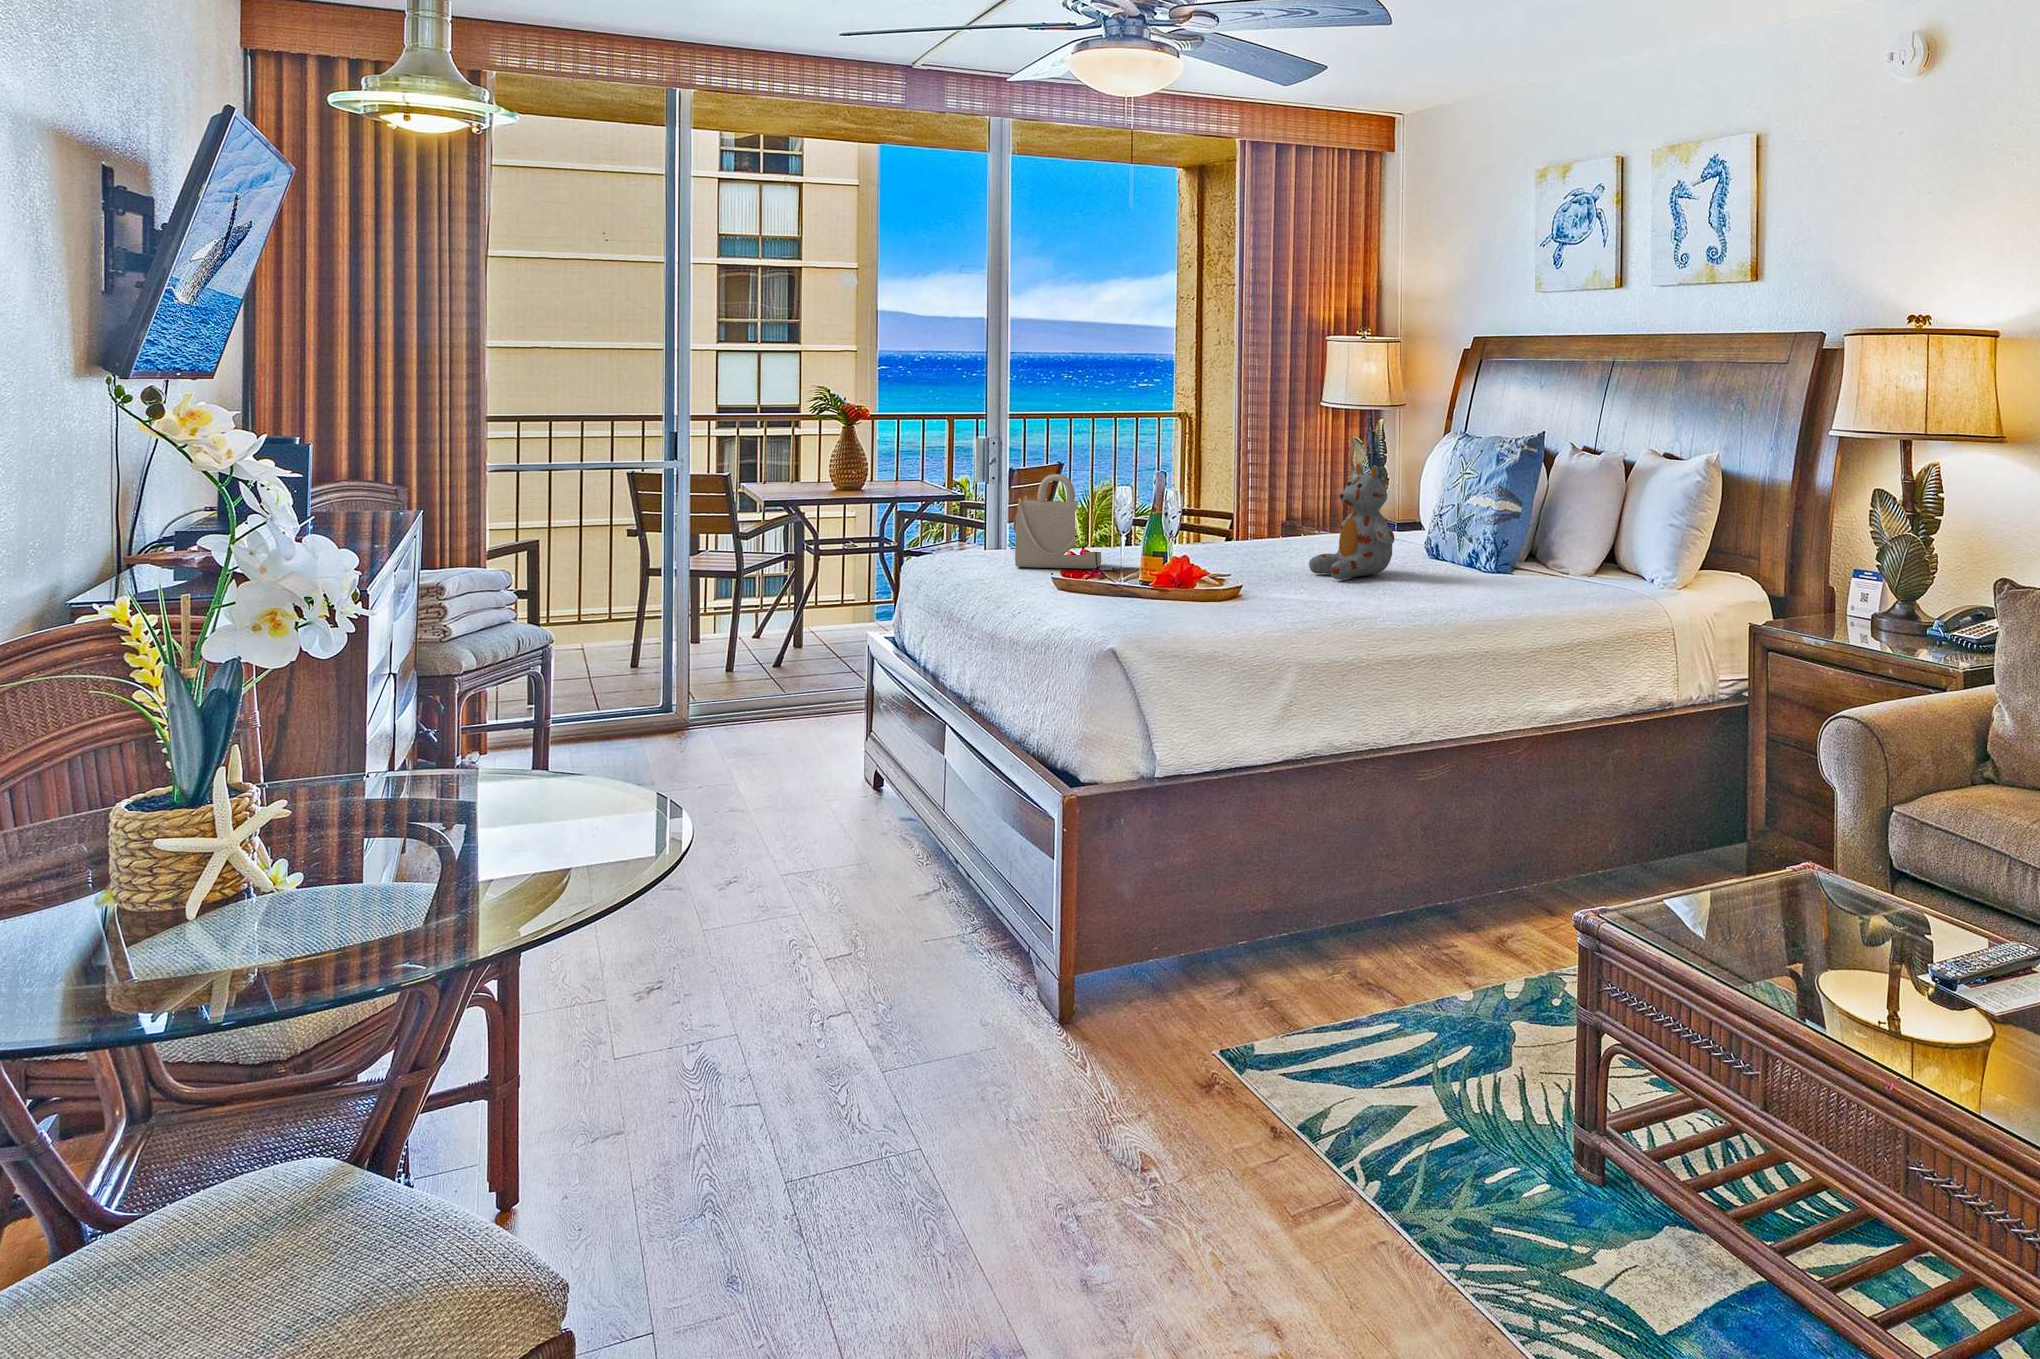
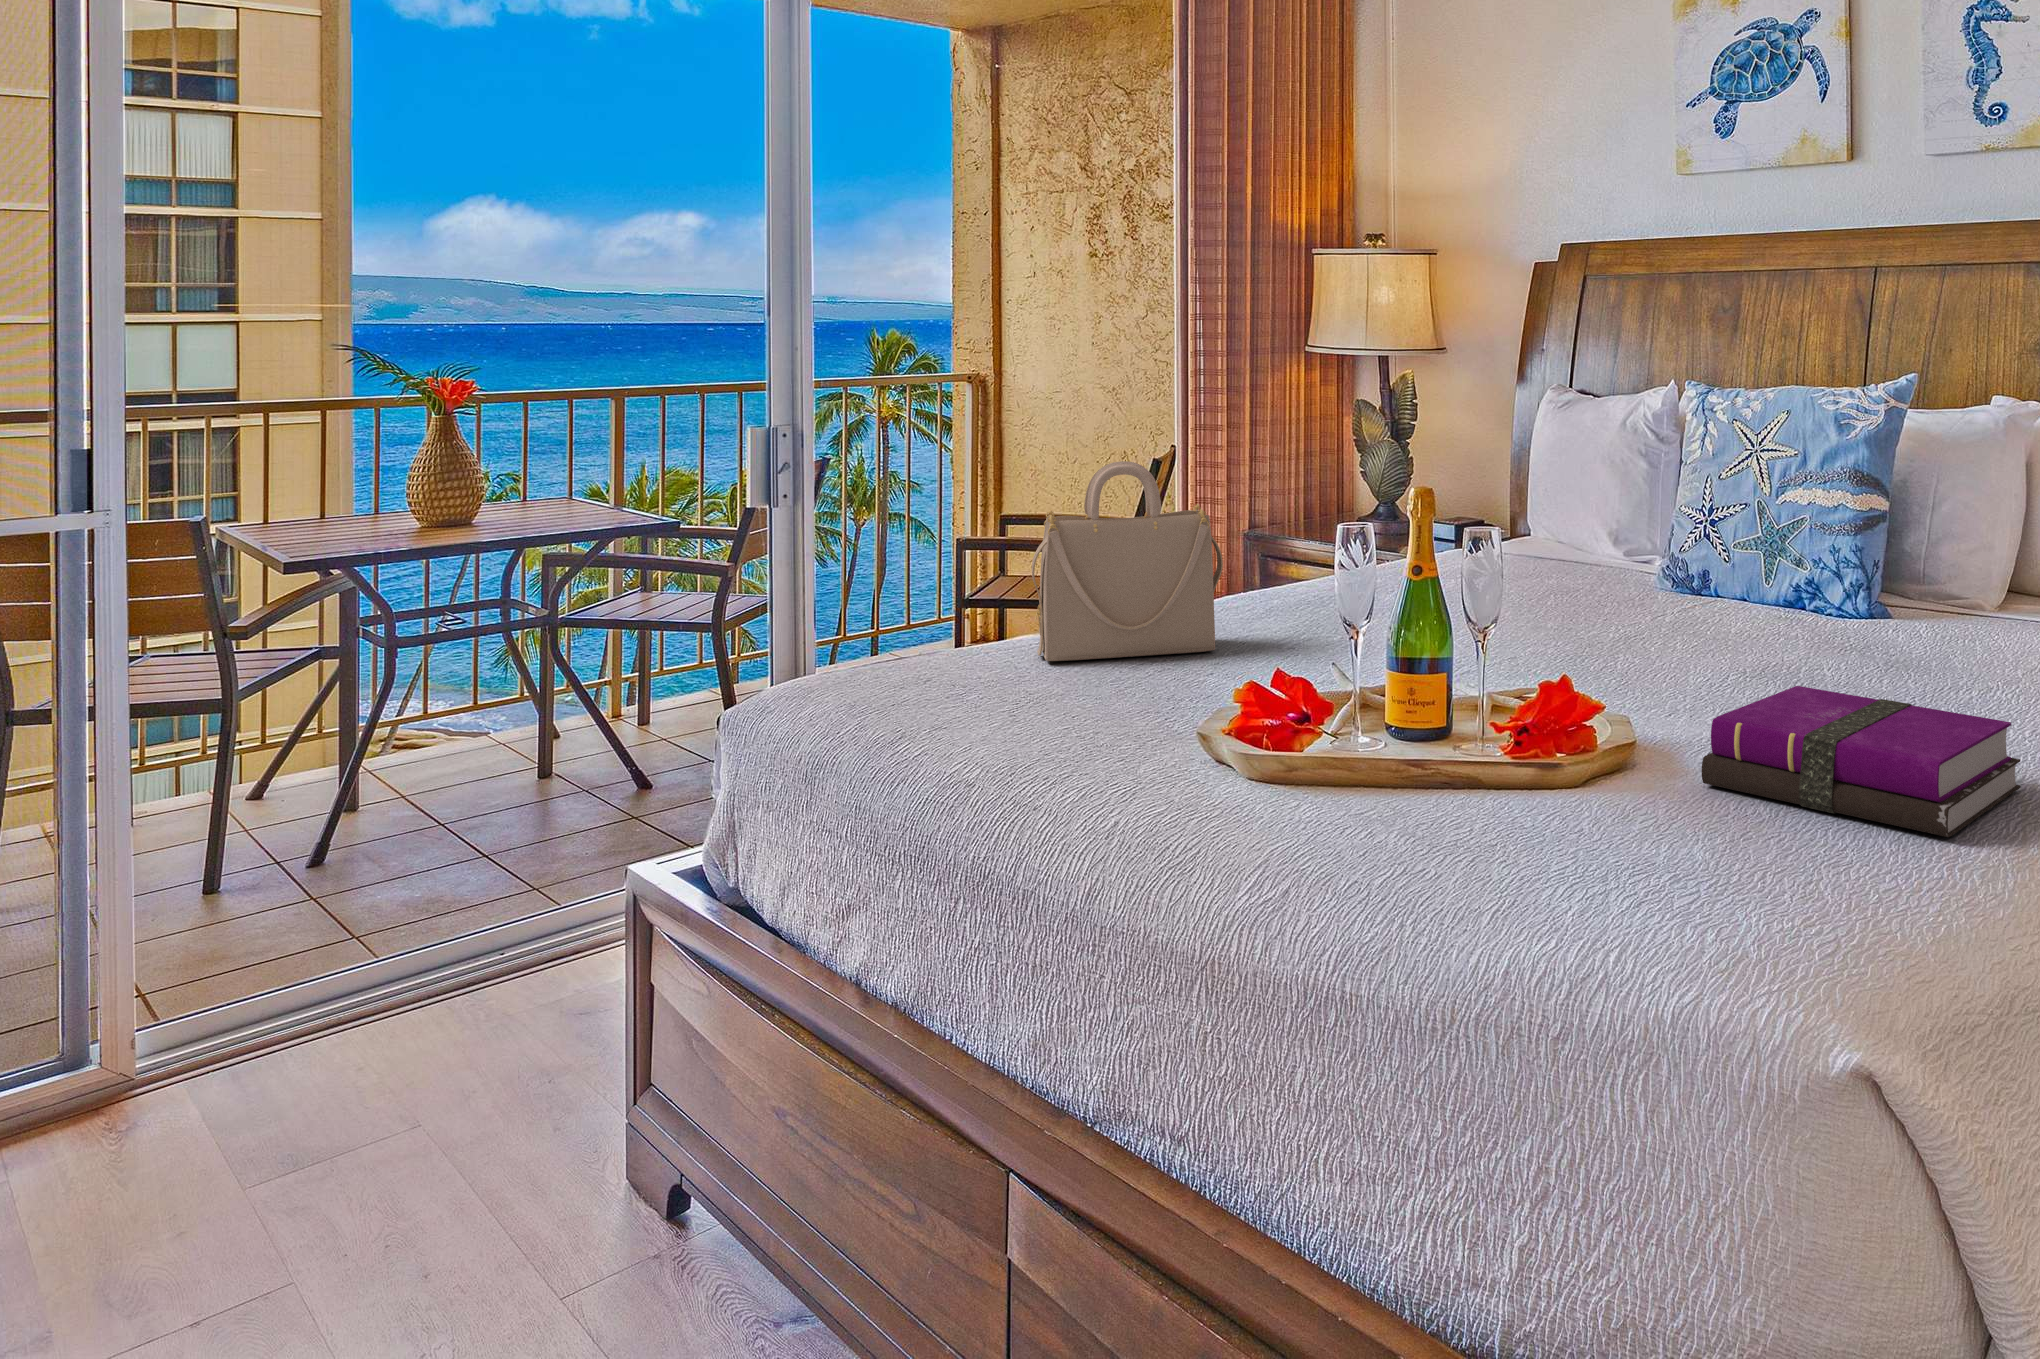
stuffed bear: present [1309,463,1394,579] -> none [1615,419,1782,634]
notebook: none [1181,590,1305,641] -> present [1701,686,2020,837]

